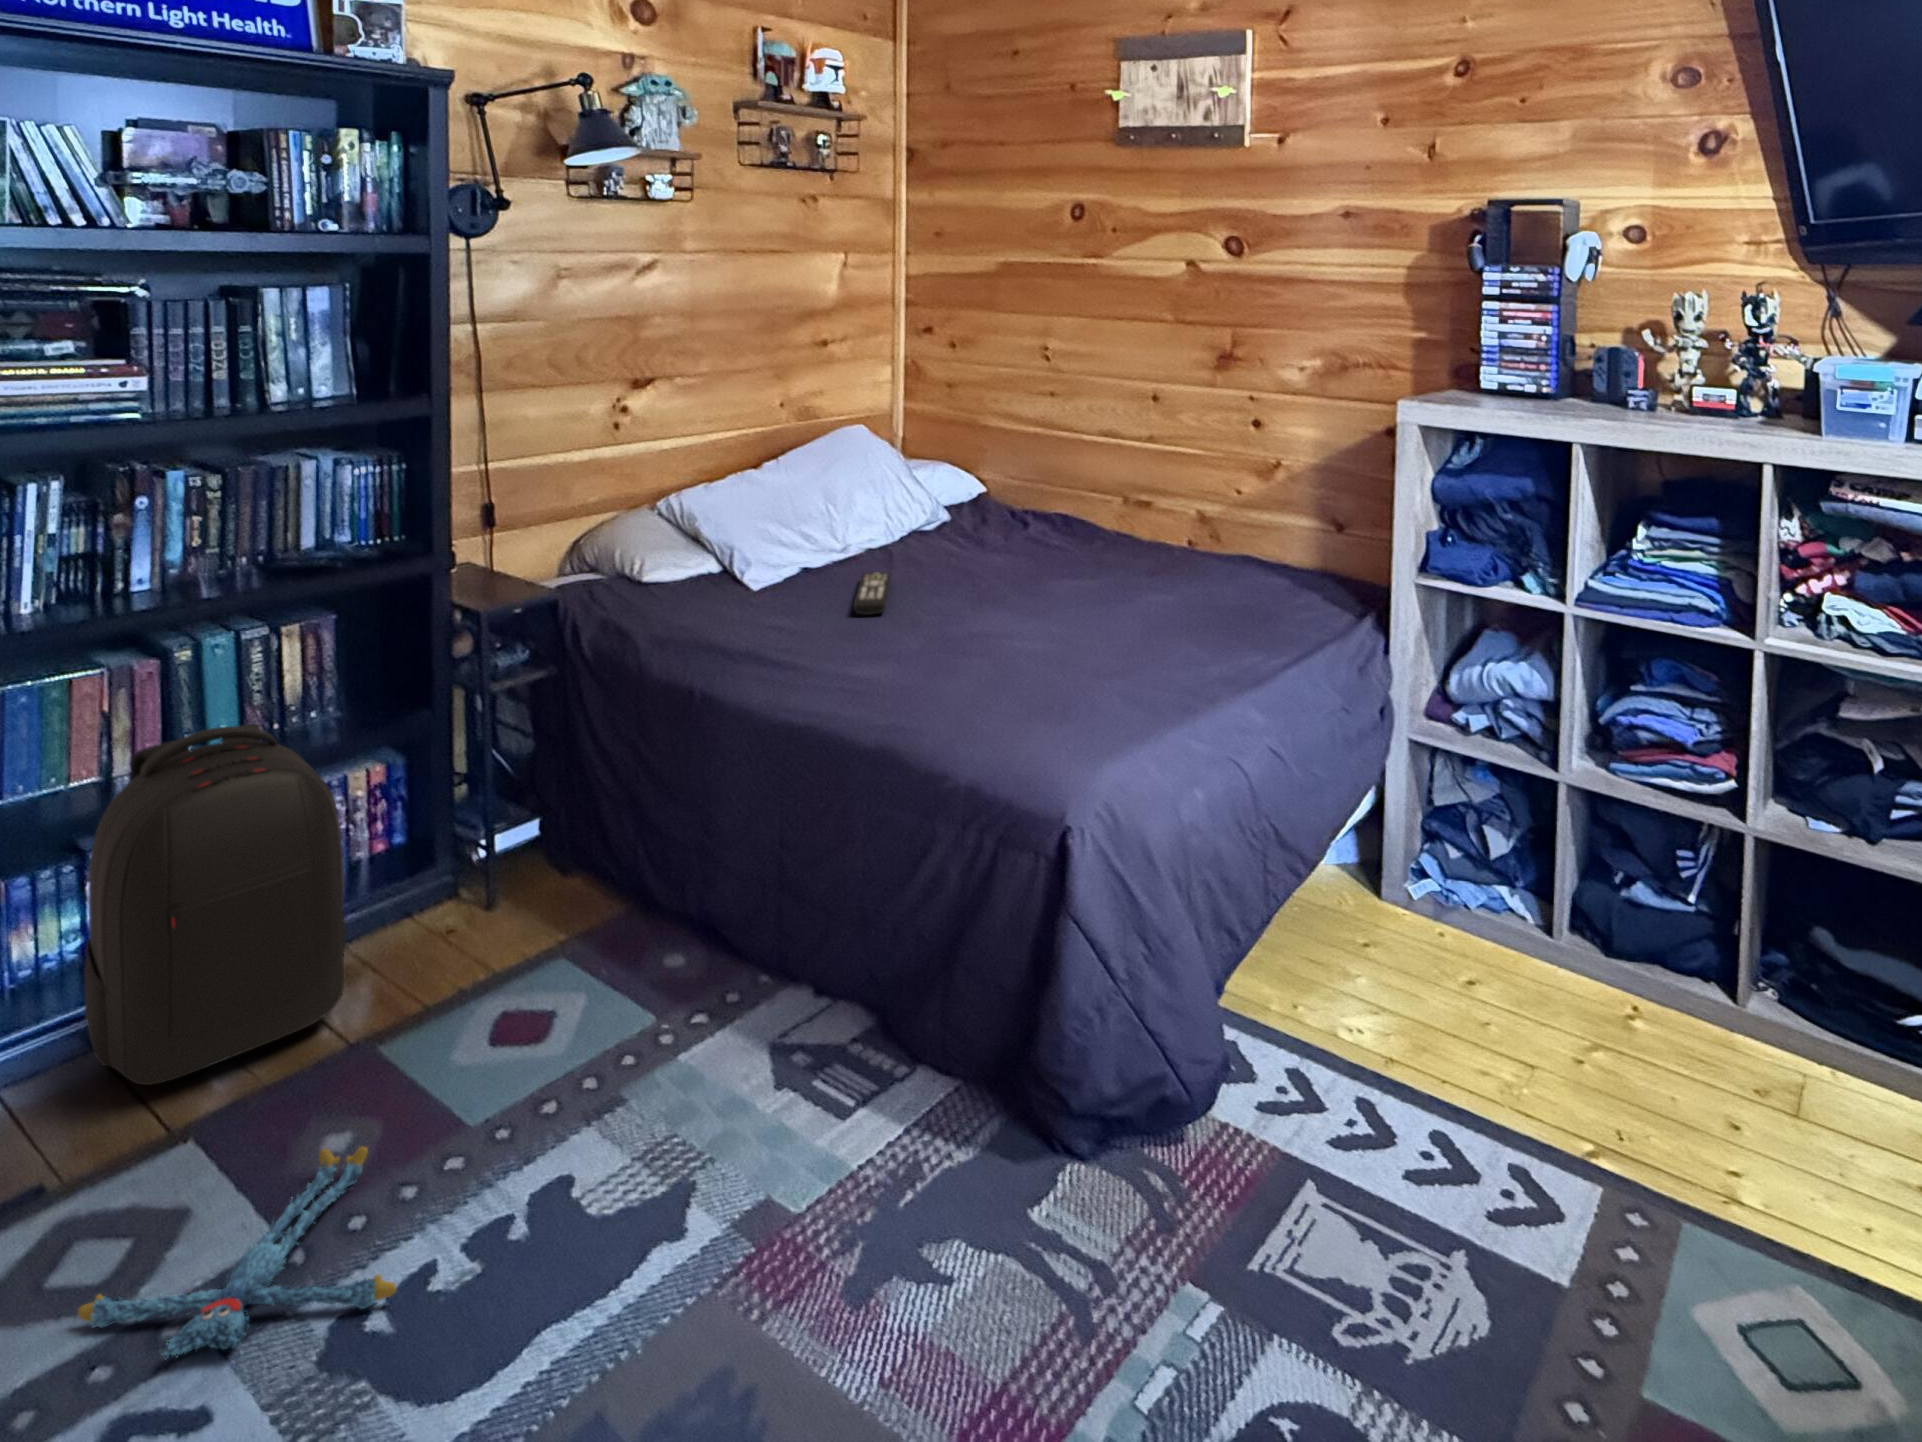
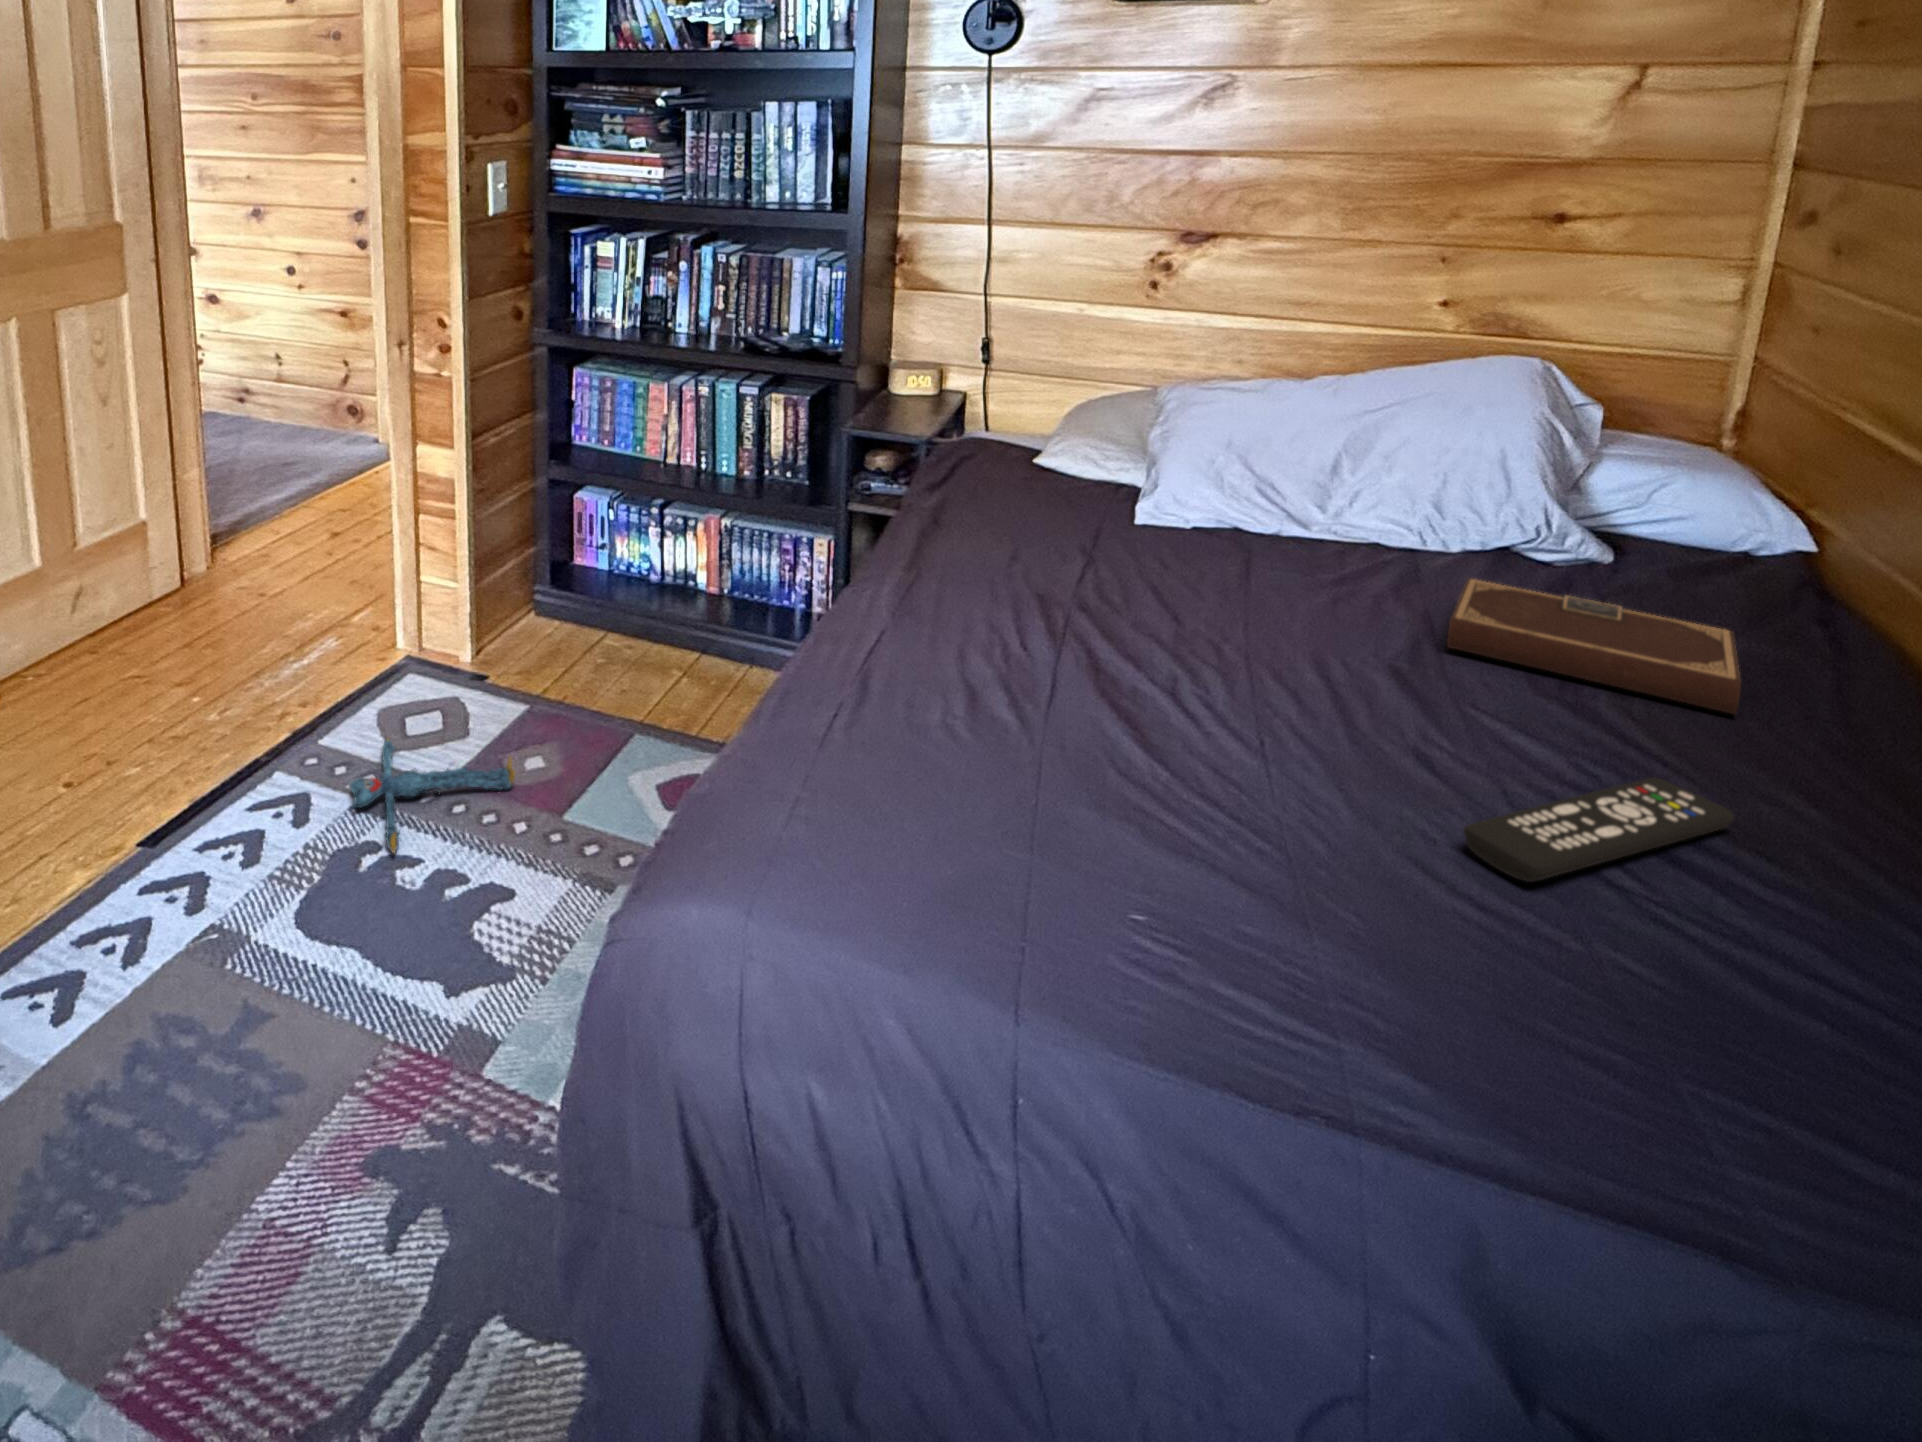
notebook: none [977,532,1104,577] -> present [1447,579,1741,714]
remote control: present [854,572,891,615] -> present [1463,778,1734,882]
backpack: present [84,724,346,1085] -> none [558,449,723,696]

